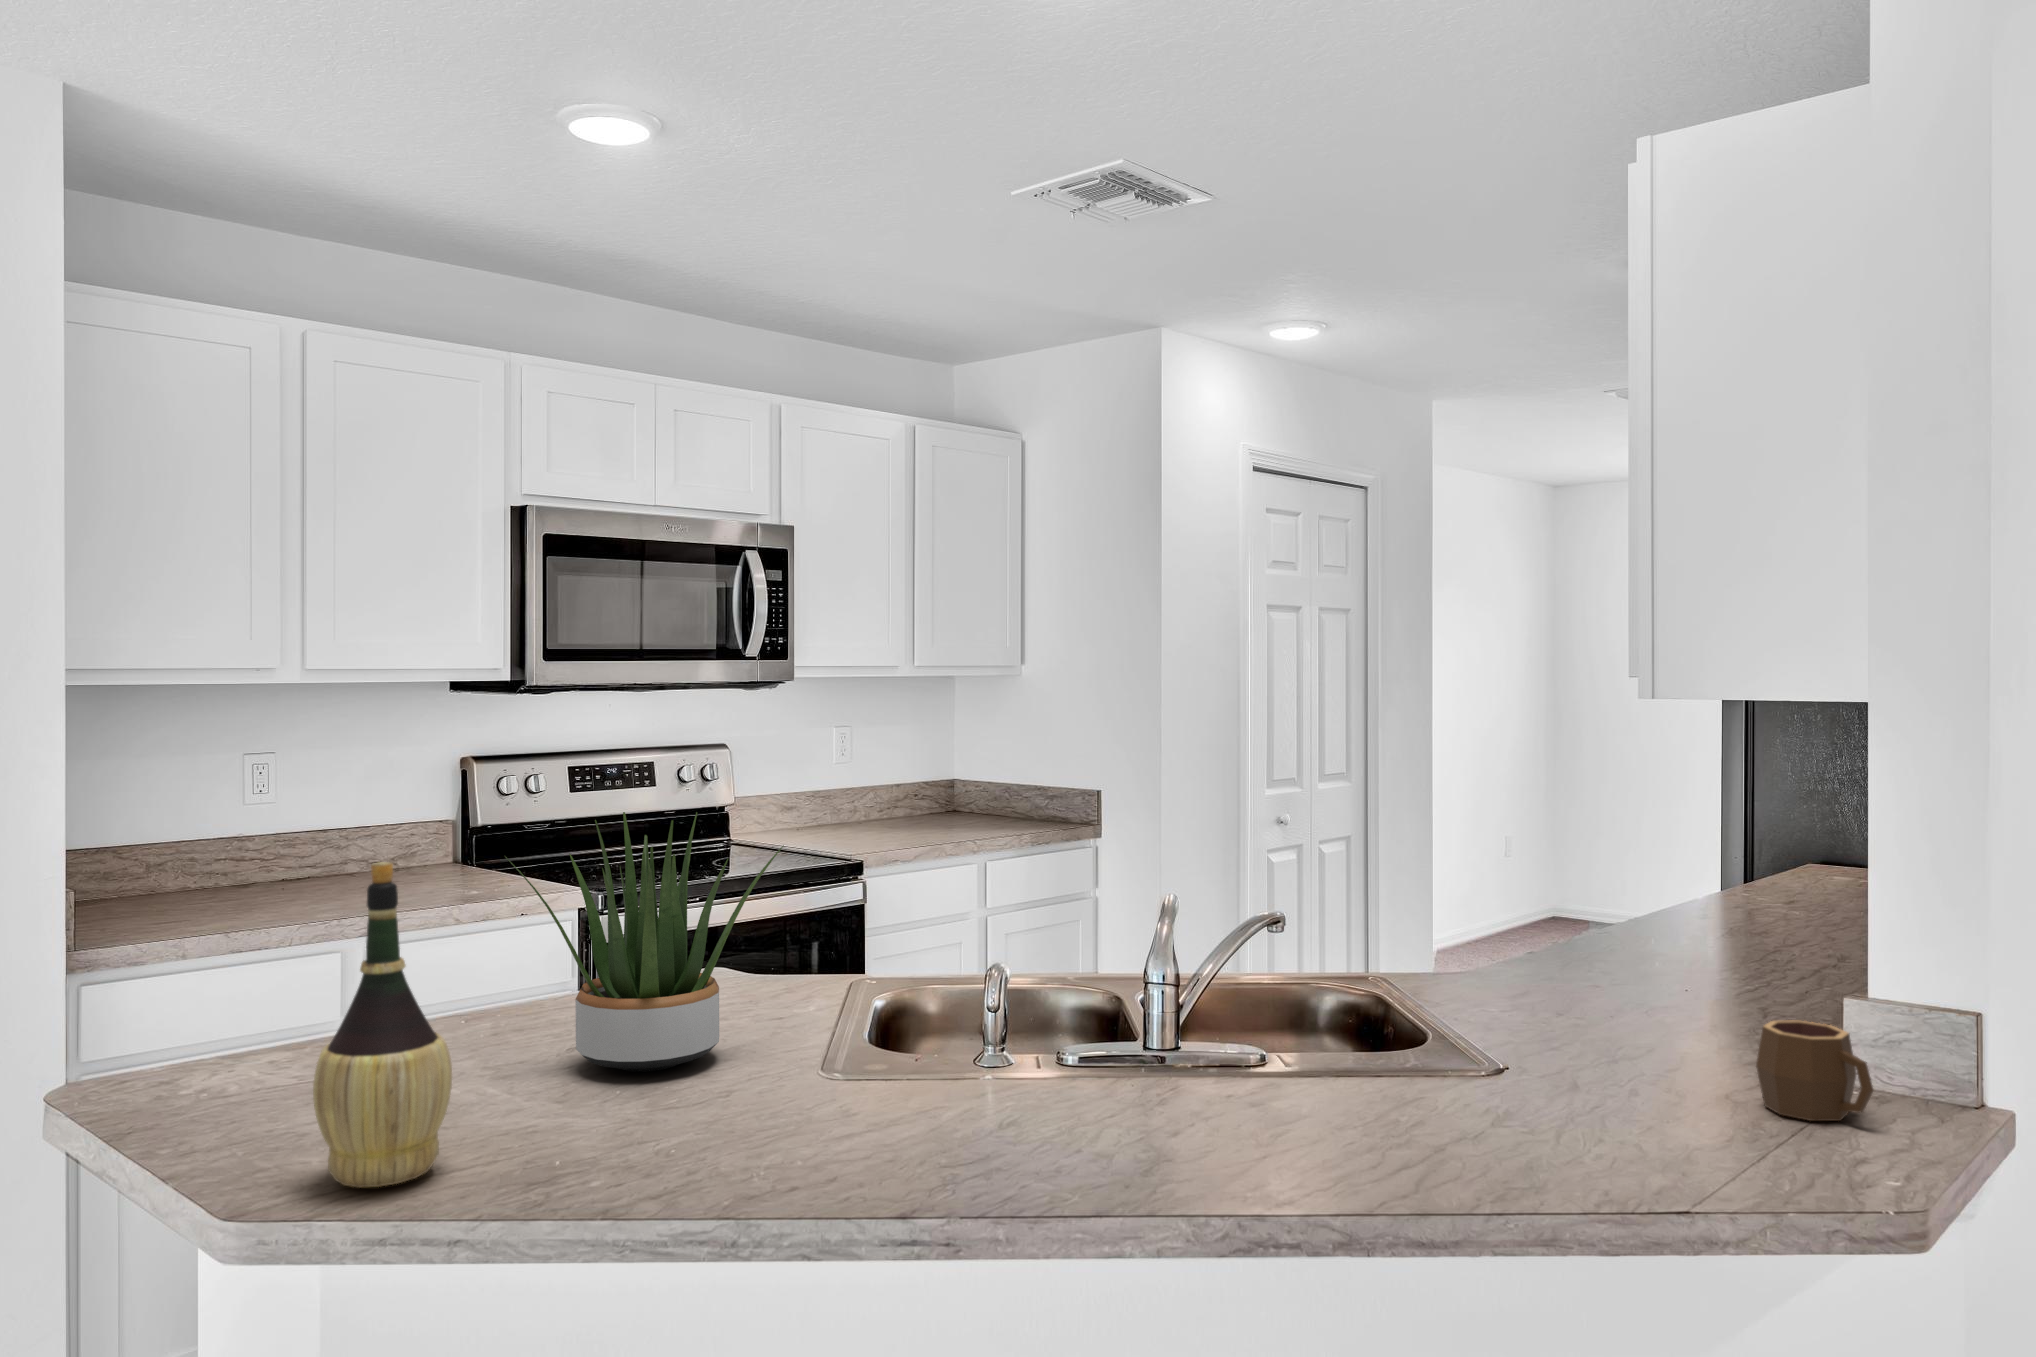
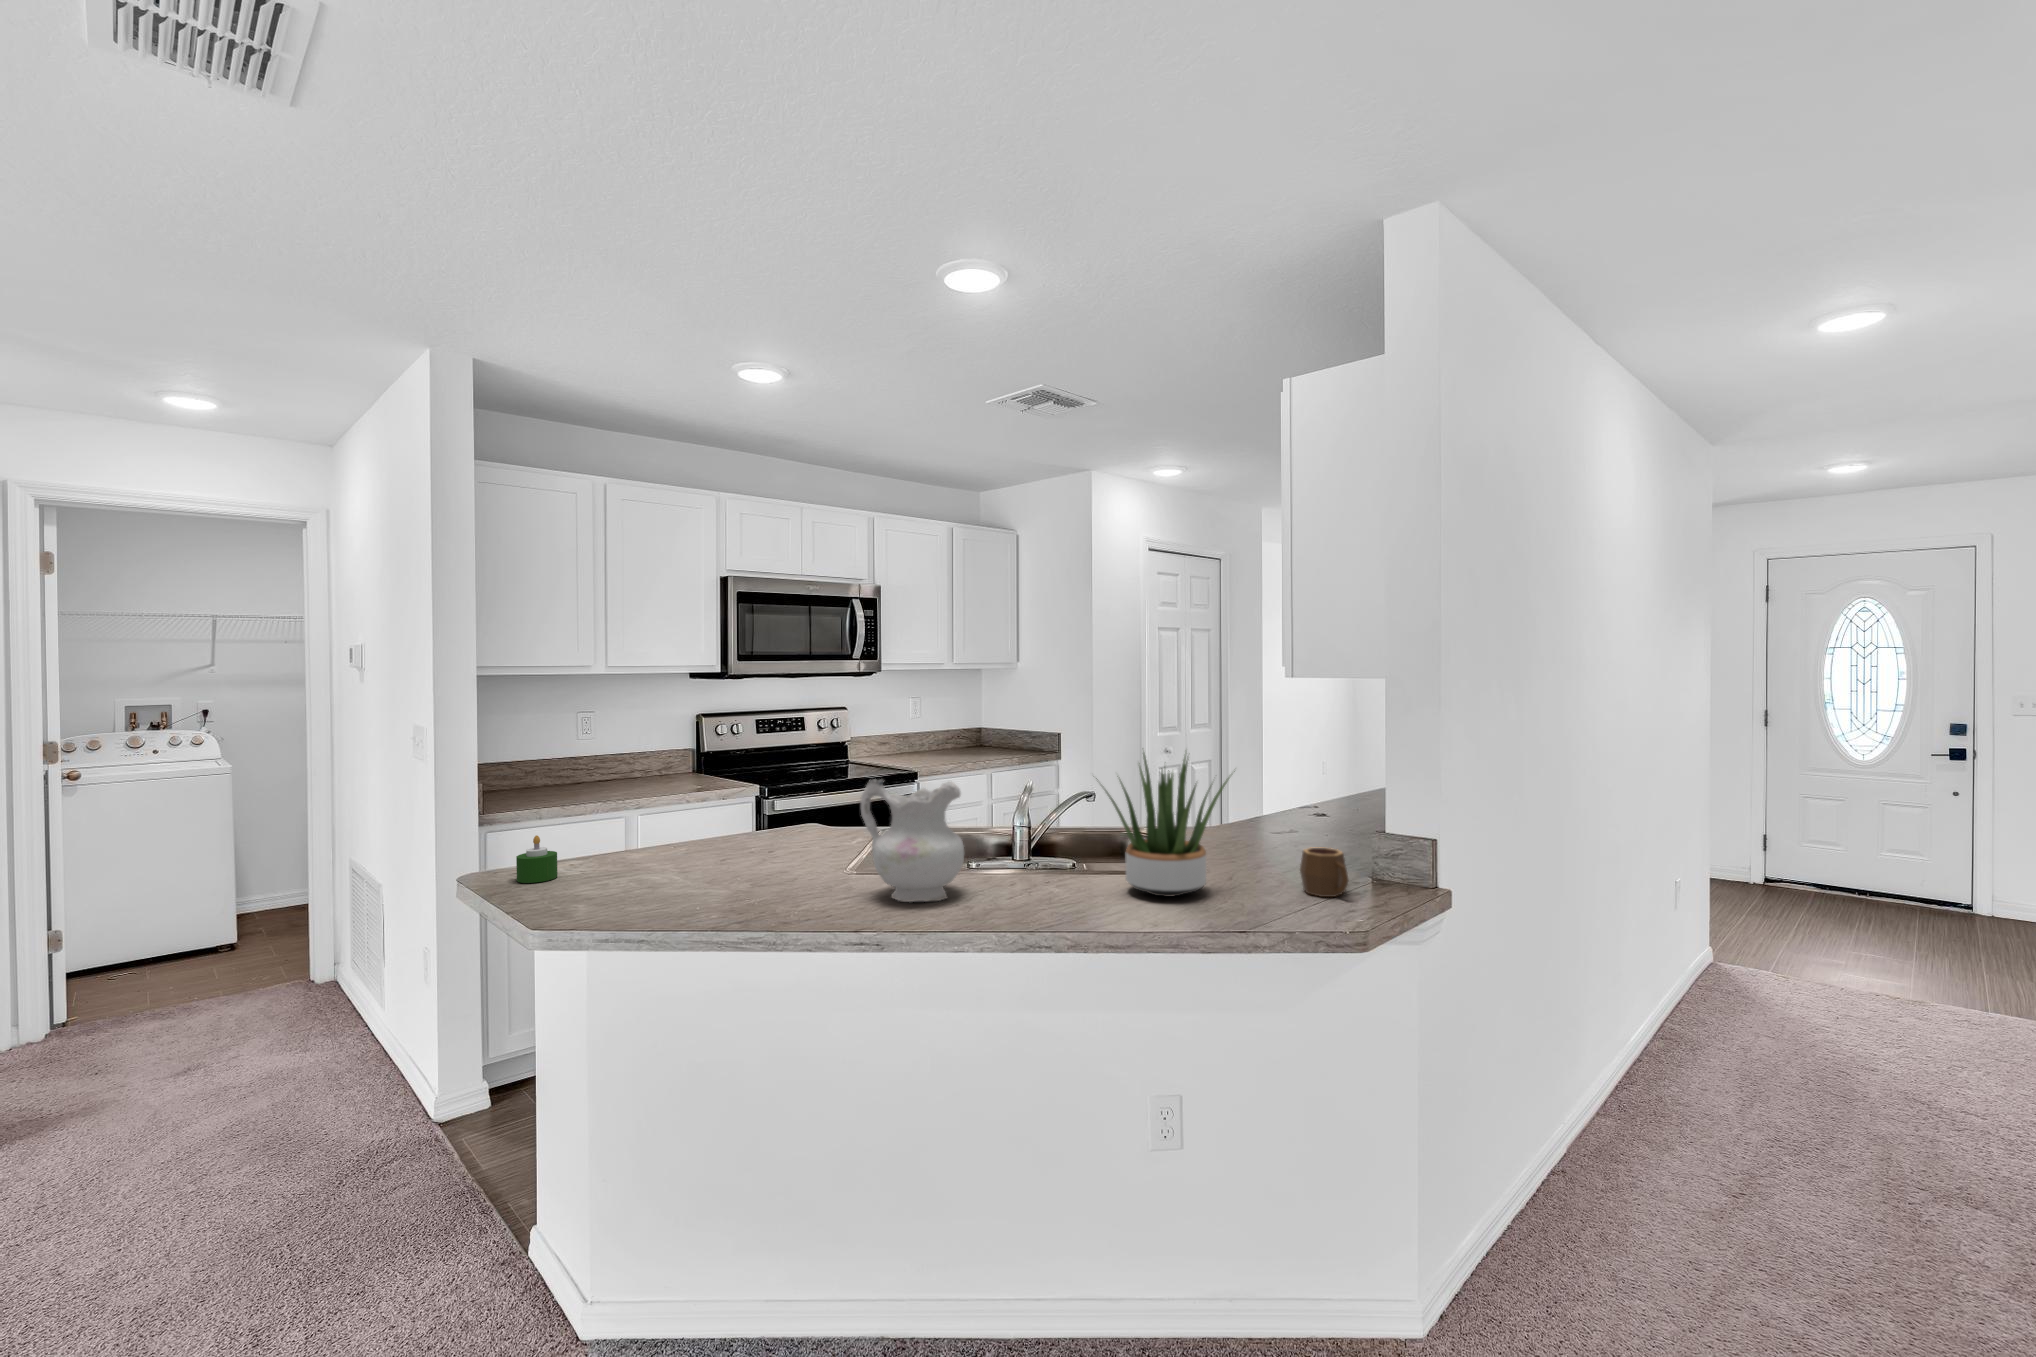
potted plant: present [506,812,784,1072] -> present [1096,753,1235,897]
wine bottle: present [313,862,452,1188] -> none [579,763,646,916]
ceramic pitcher: none [888,890,1098,1143] -> present [861,779,964,902]
candle: none [162,1006,246,1104] -> present [516,835,558,883]

